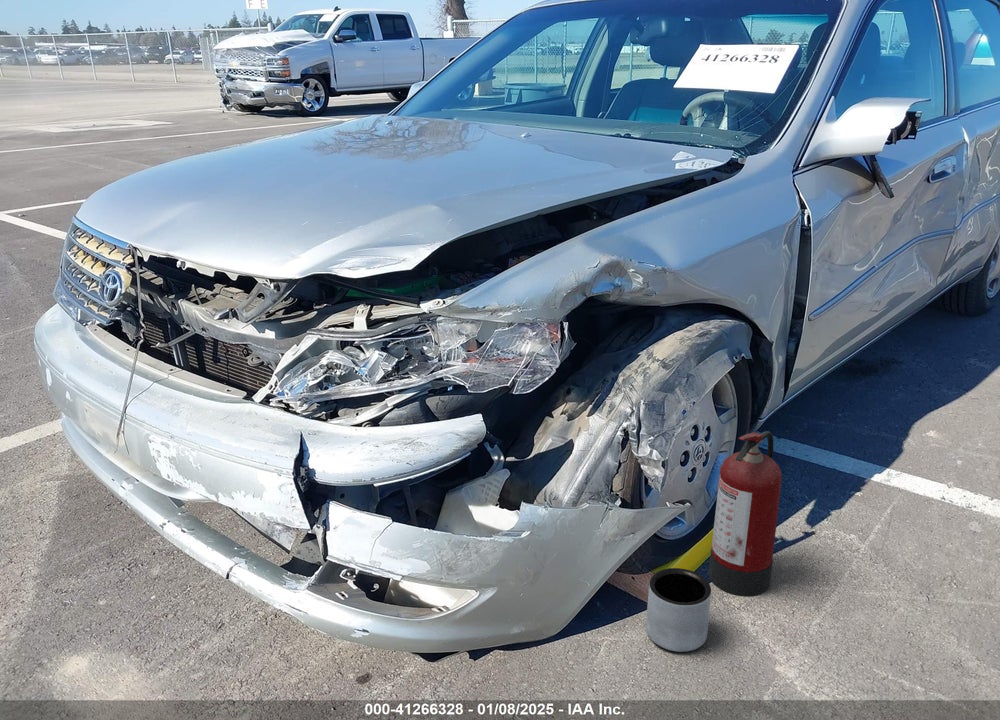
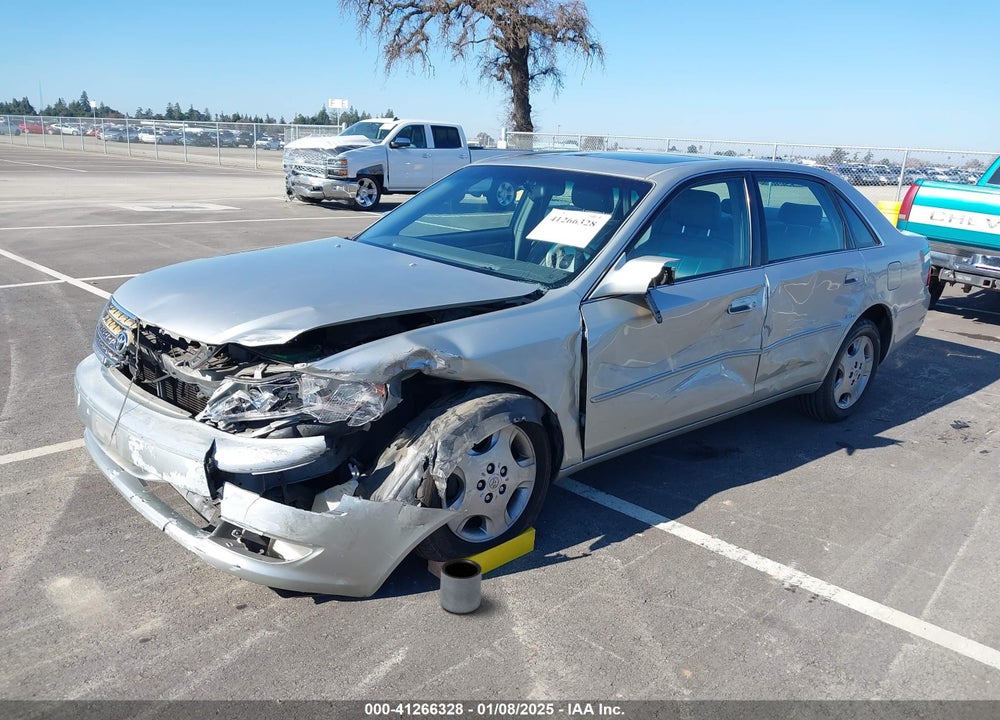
fire extinguisher: present [709,431,782,596] -> none [502,473,552,588]

